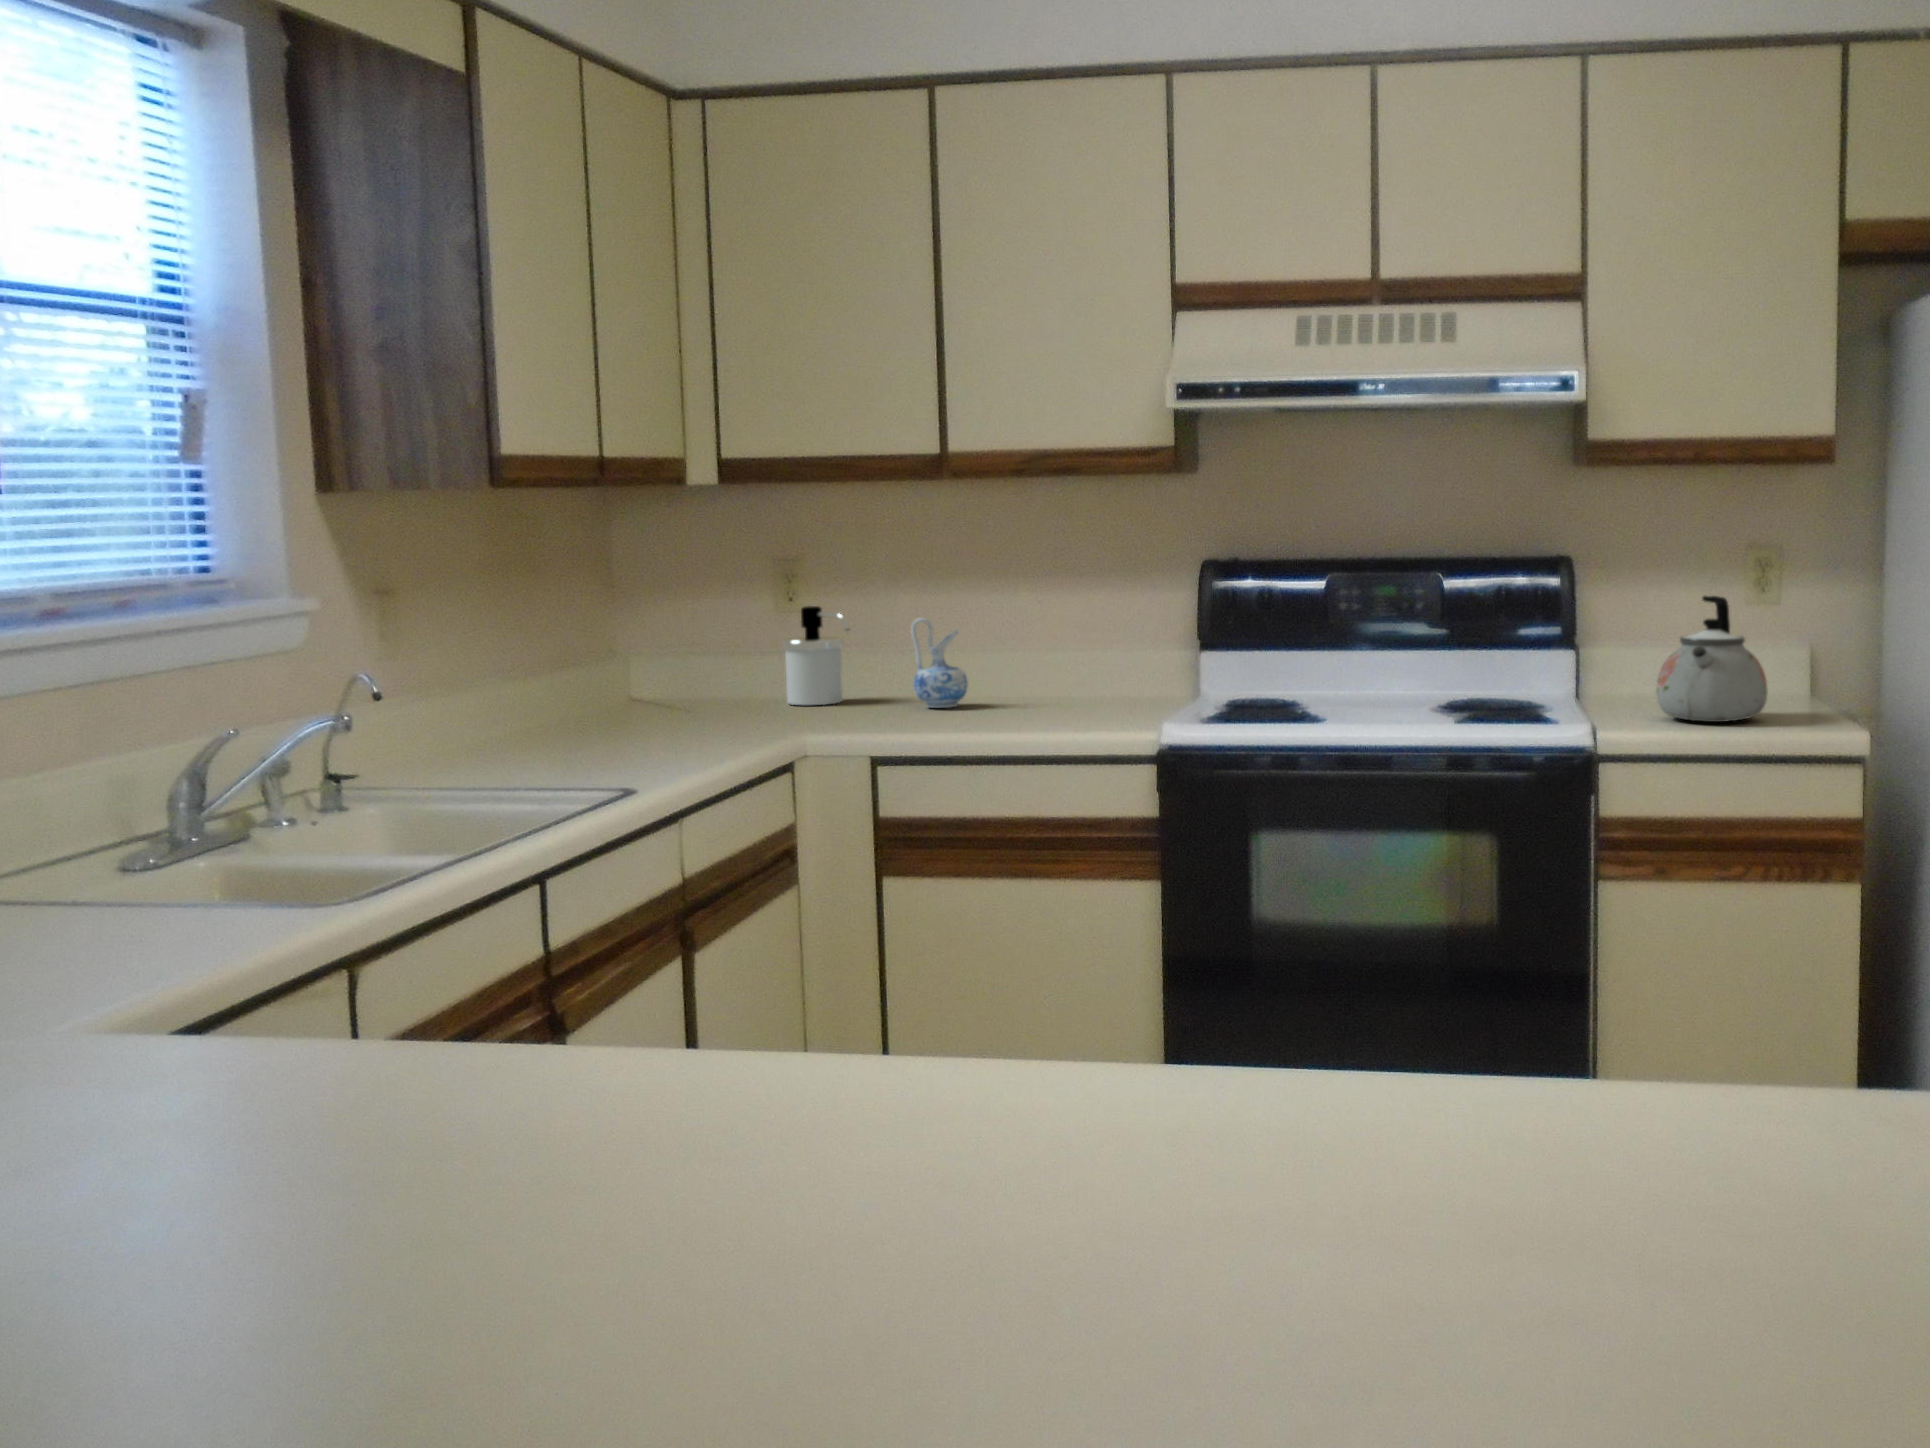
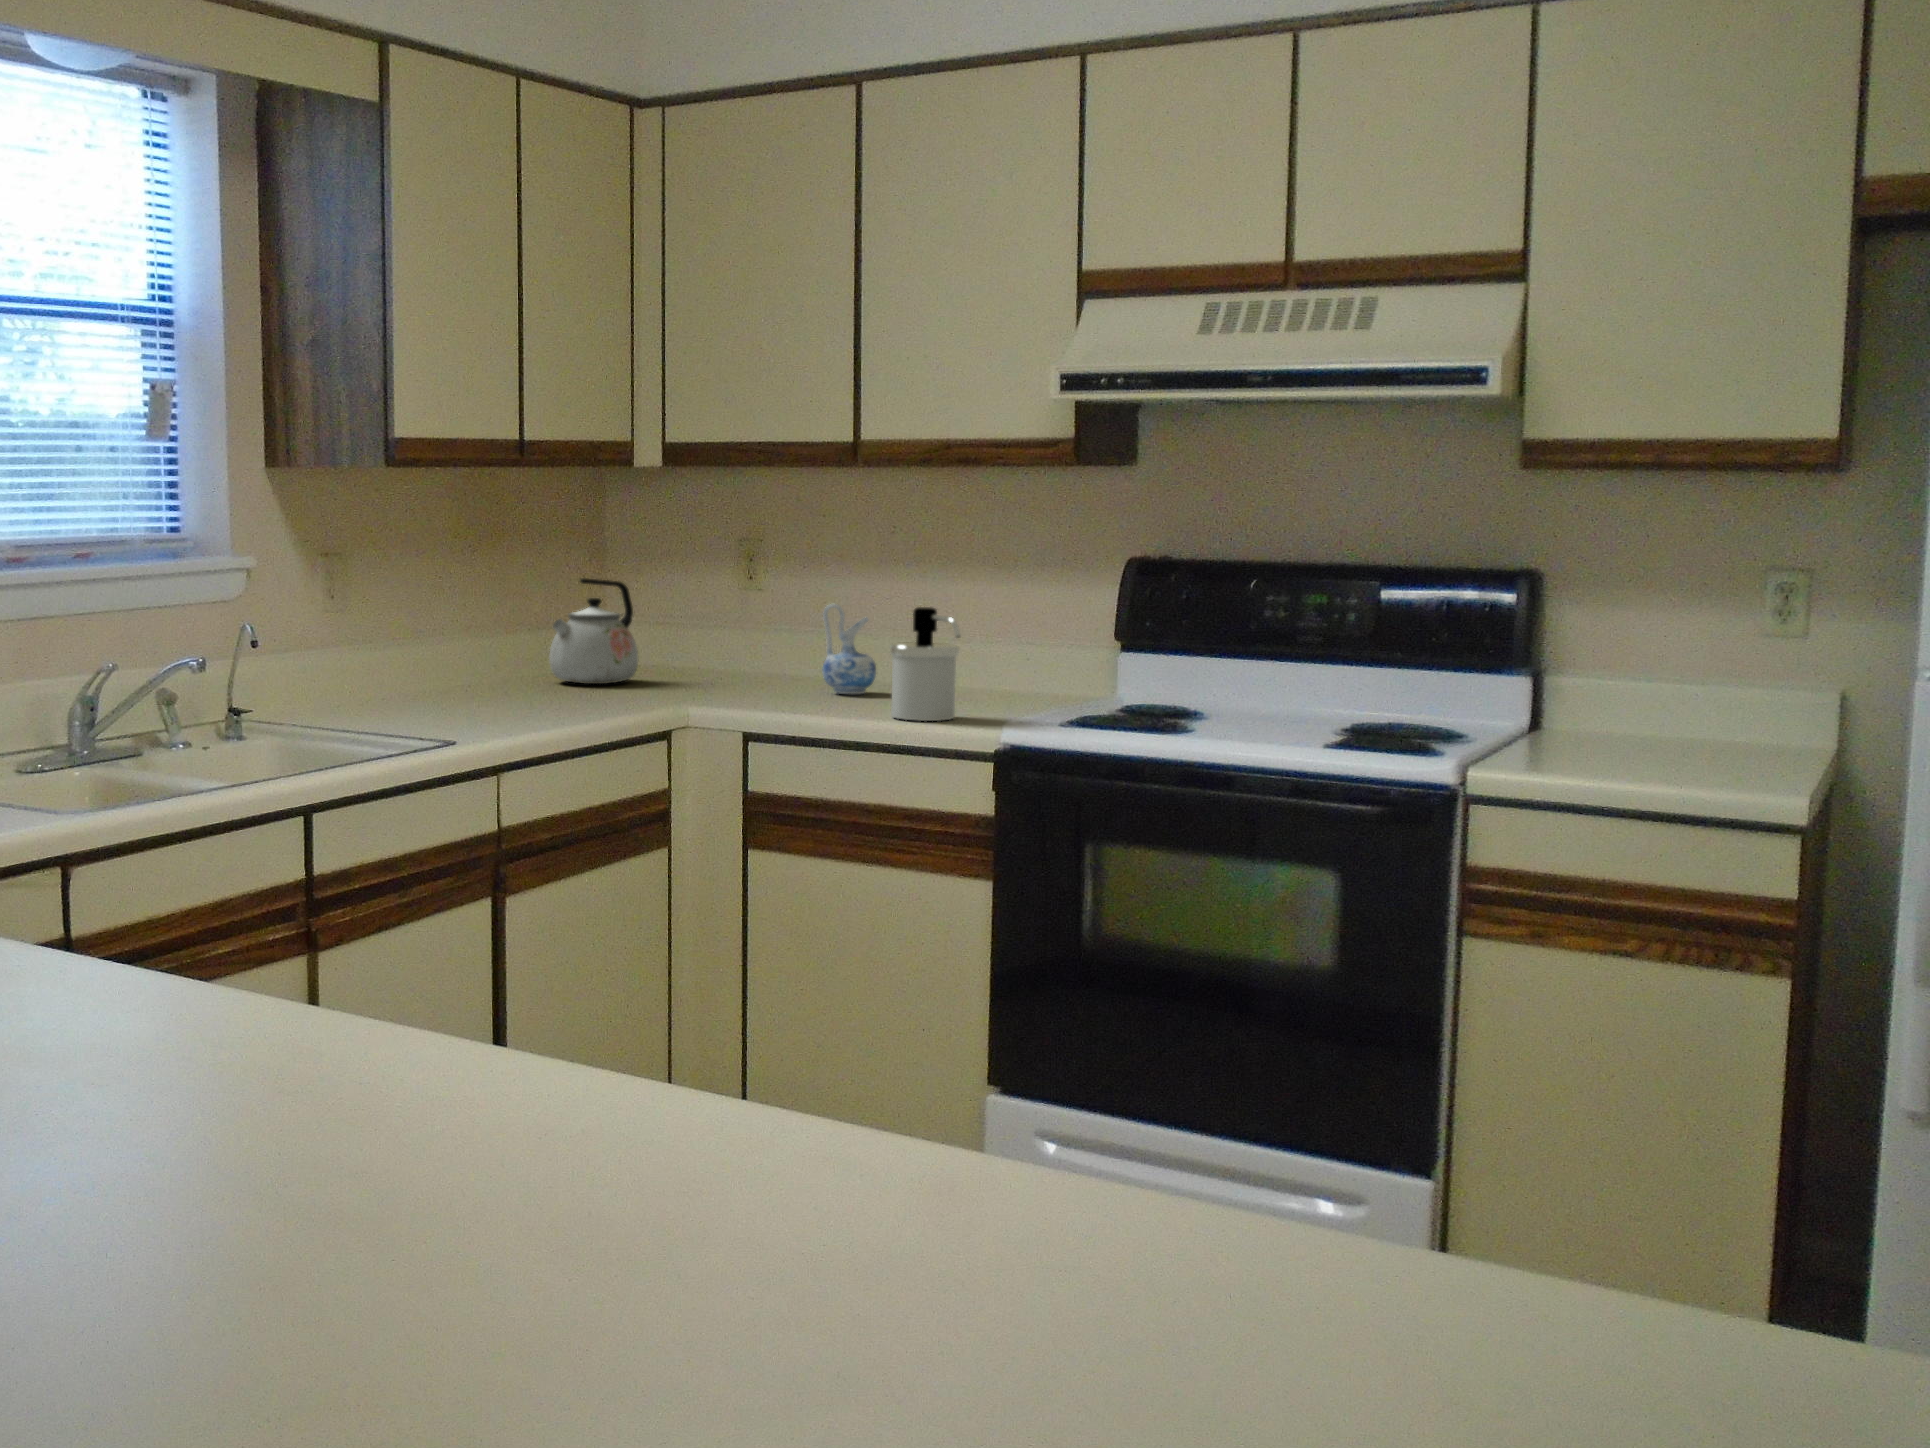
kettle: present [1656,596,1767,722] -> present [549,578,638,684]
soap dispenser: present [782,606,850,705] -> present [890,607,961,721]

